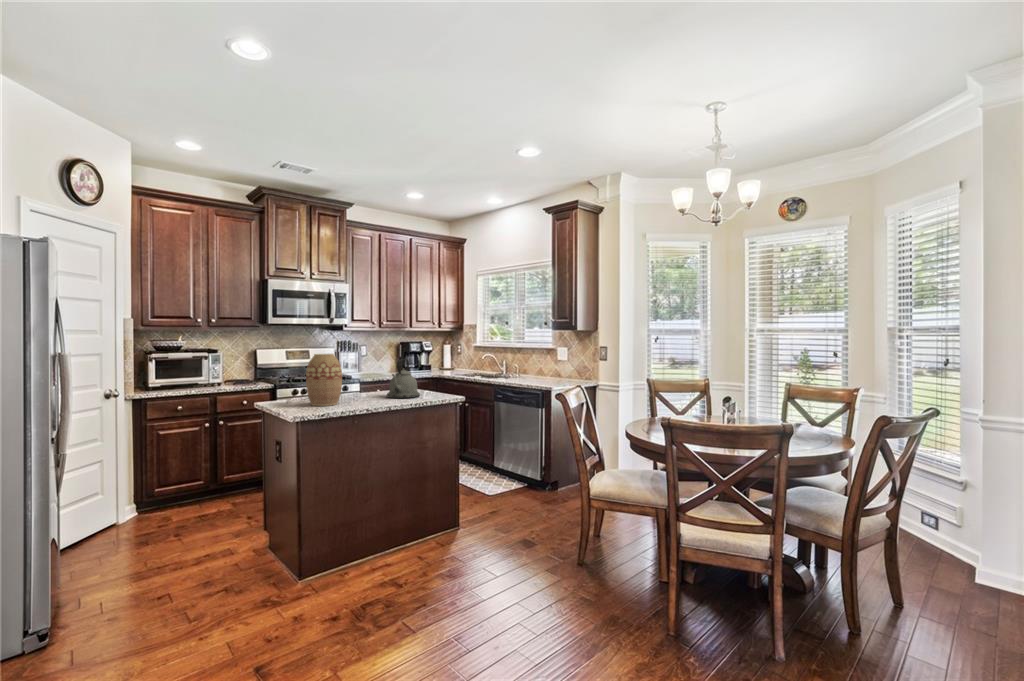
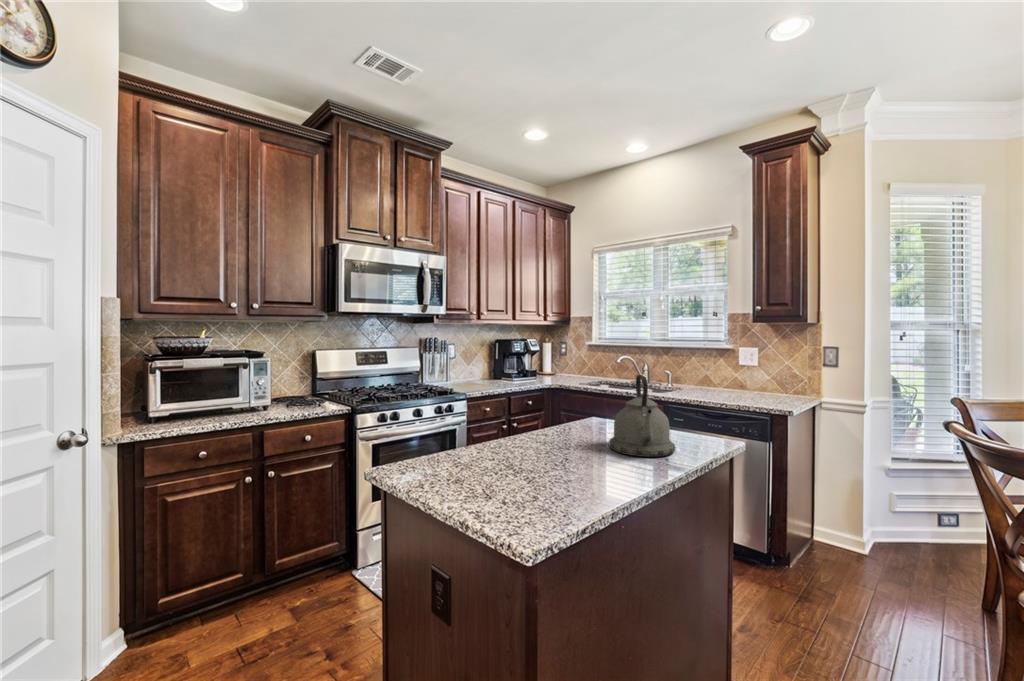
vase: present [306,354,342,406] -> none [496,369,575,499]

